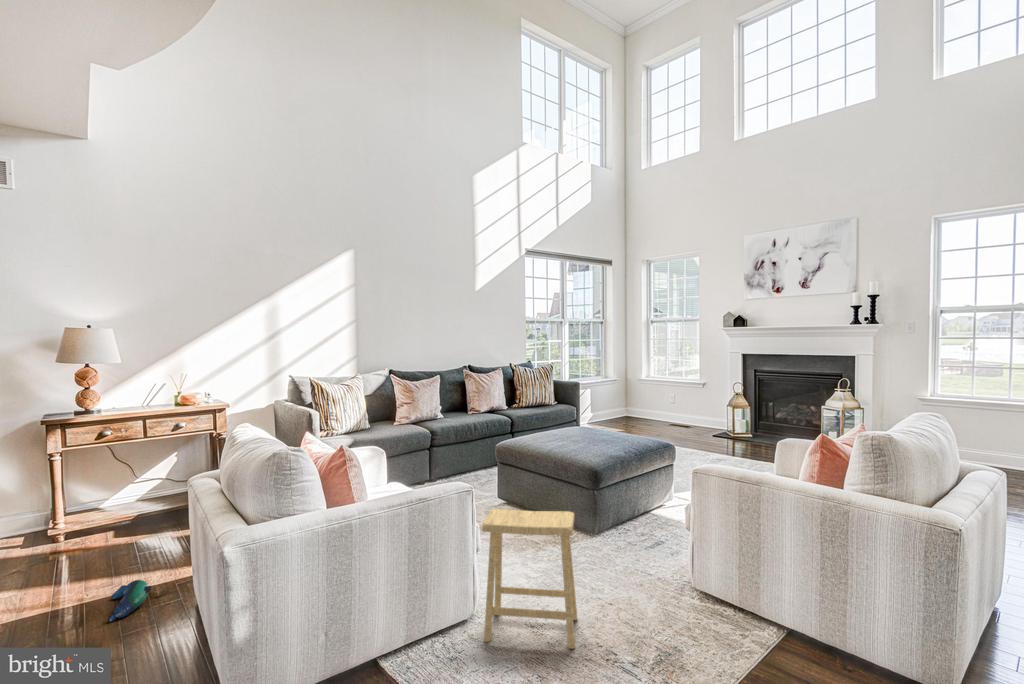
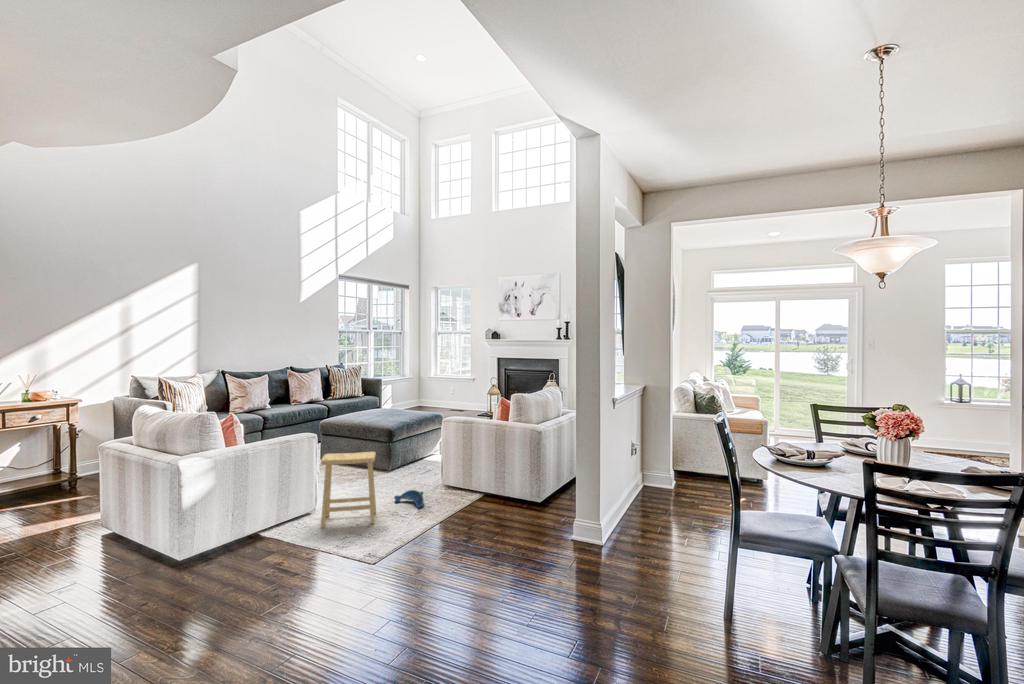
plush toy: present [109,580,152,622] -> present [394,490,424,508]

